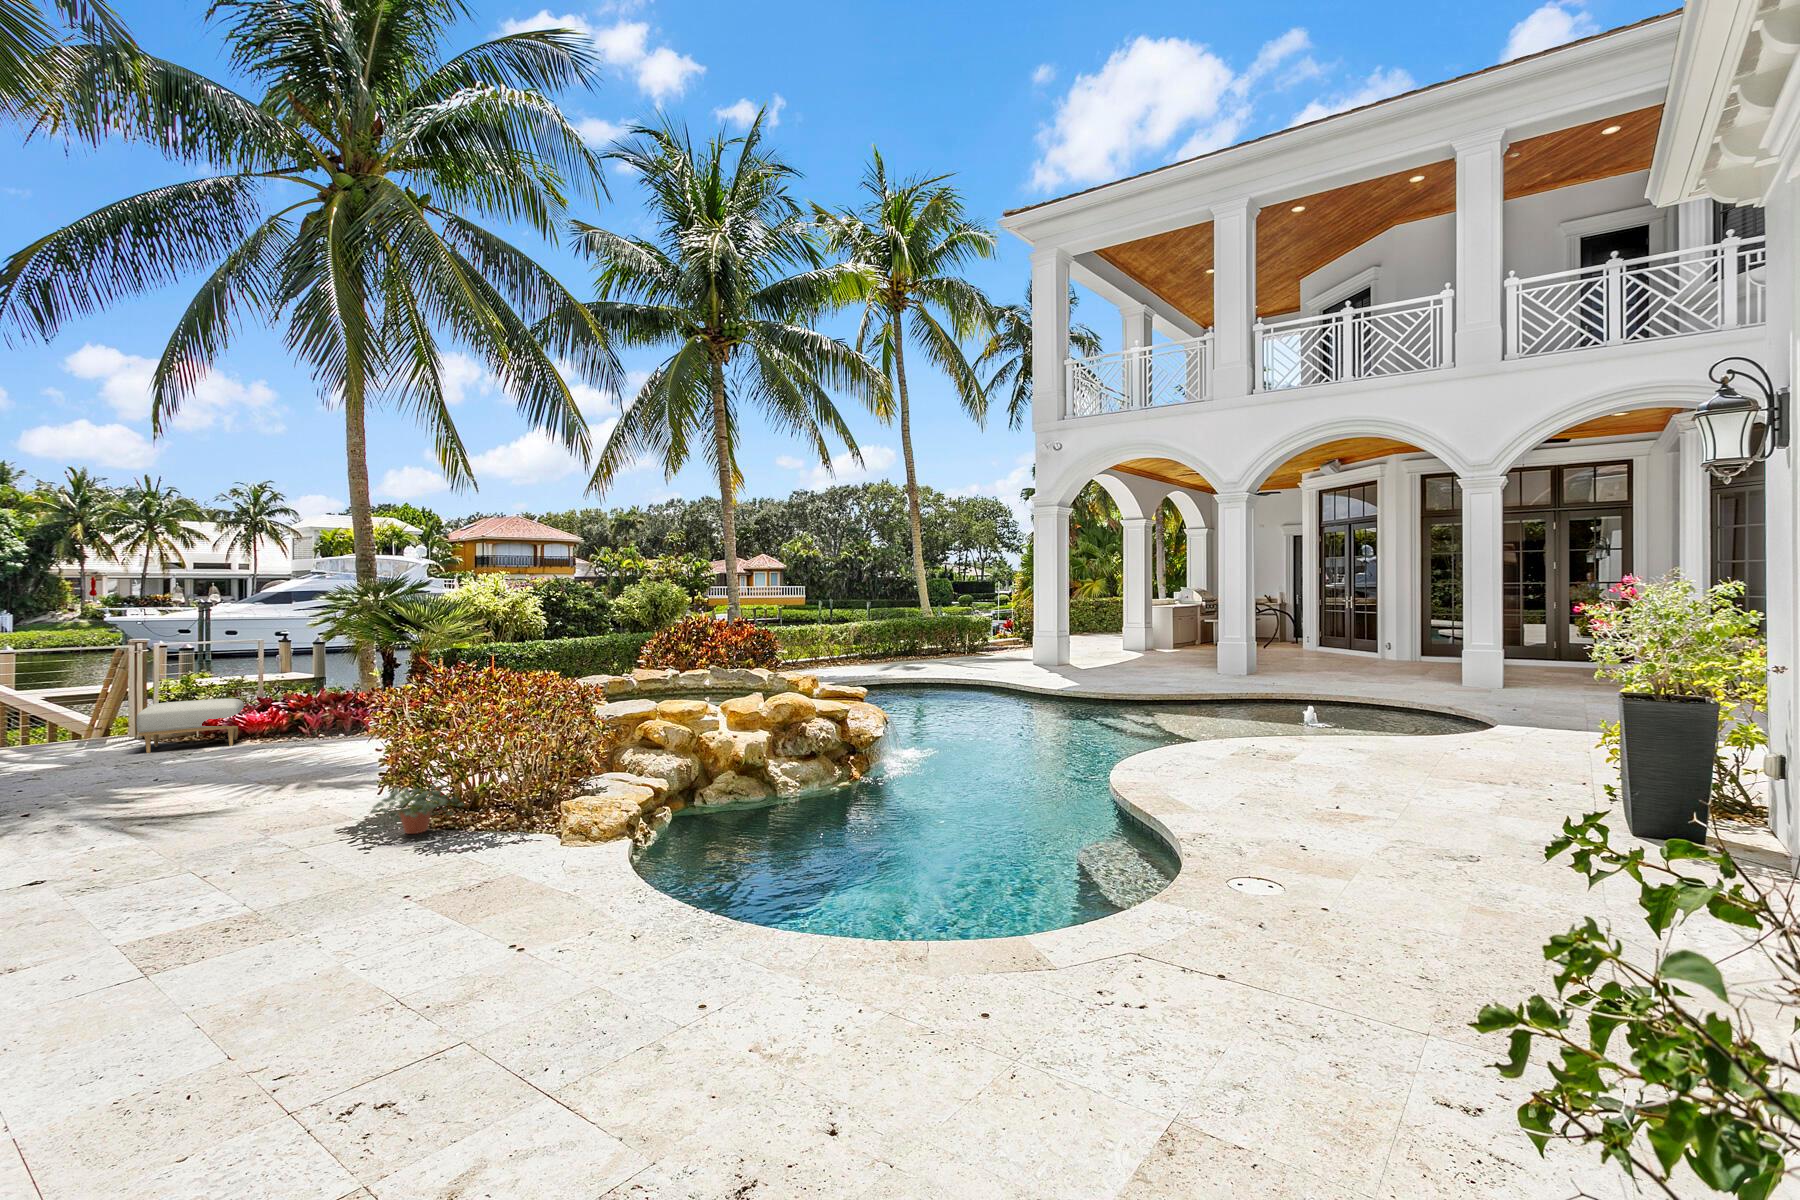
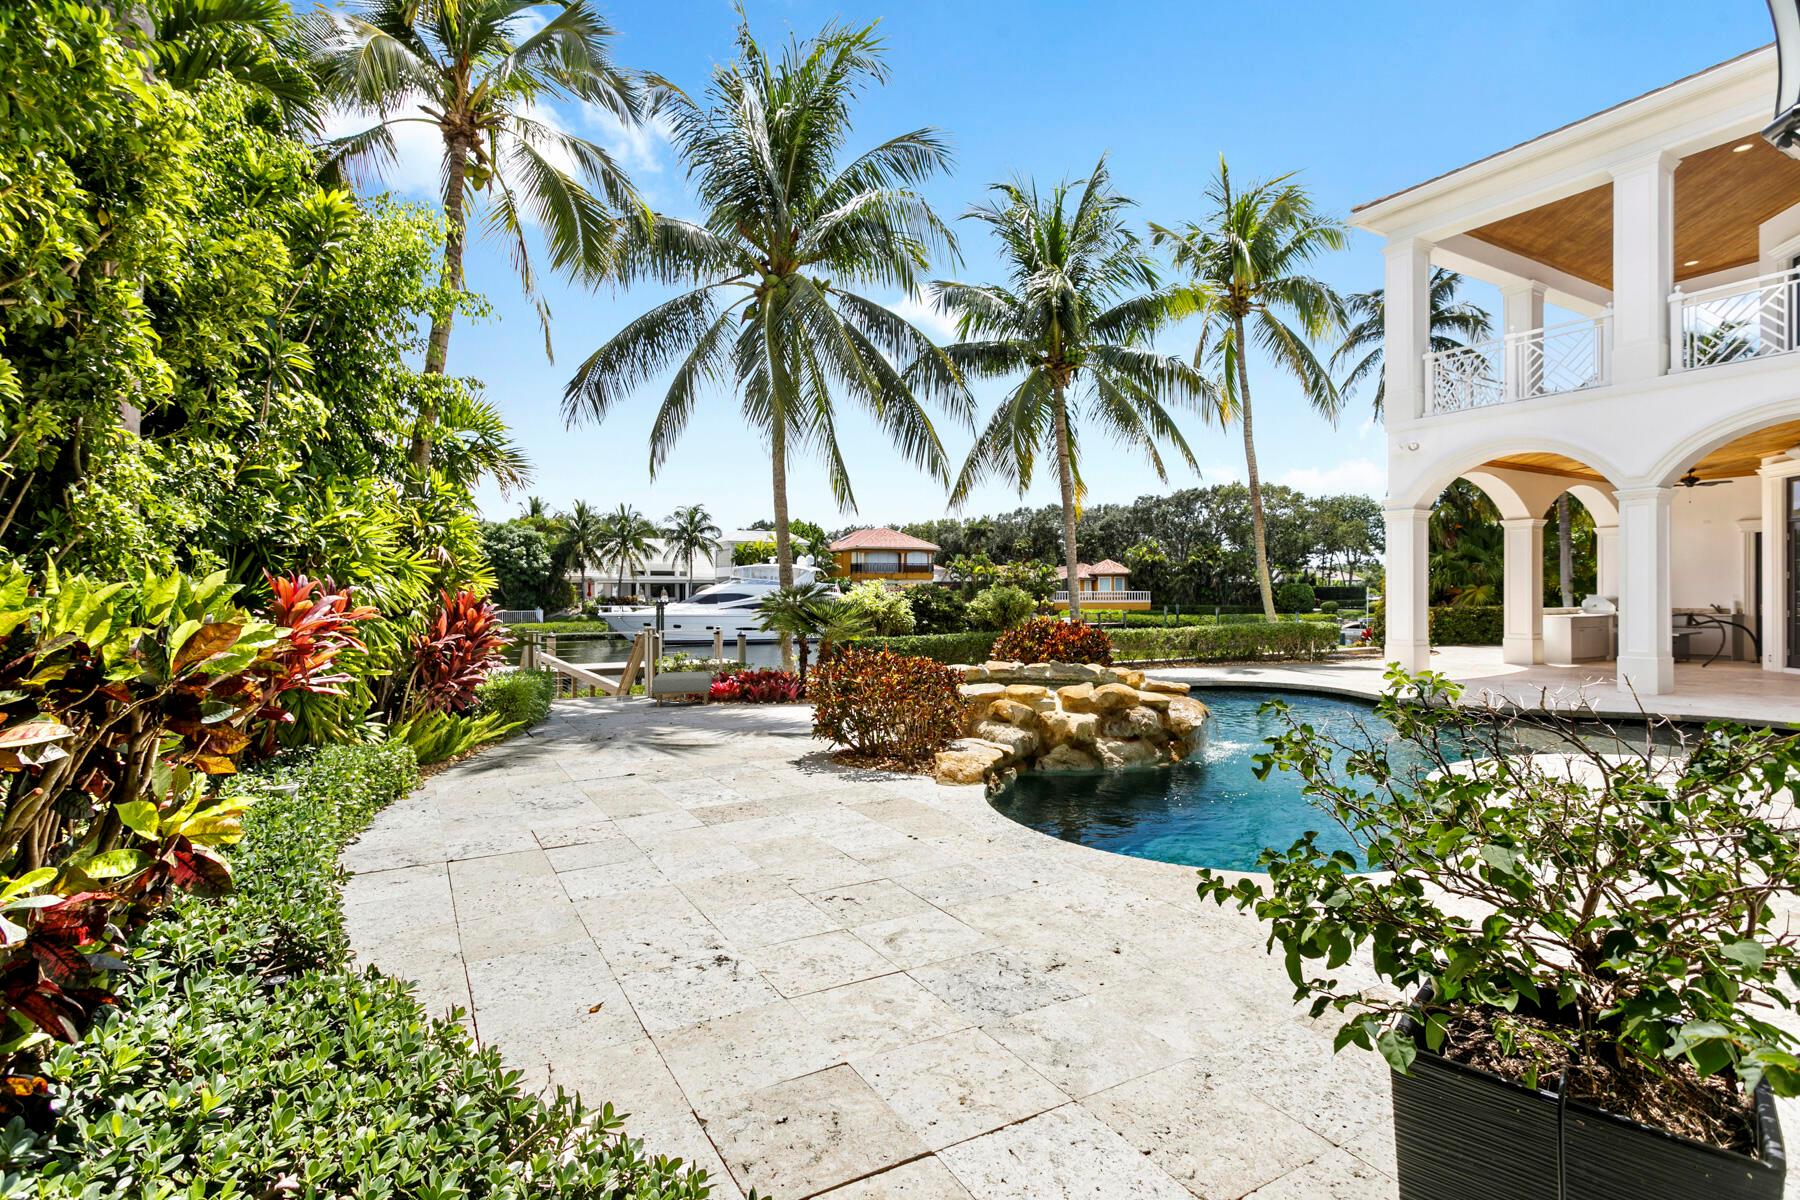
potted plant: present [370,781,466,834] -> none [810,730,870,767]

